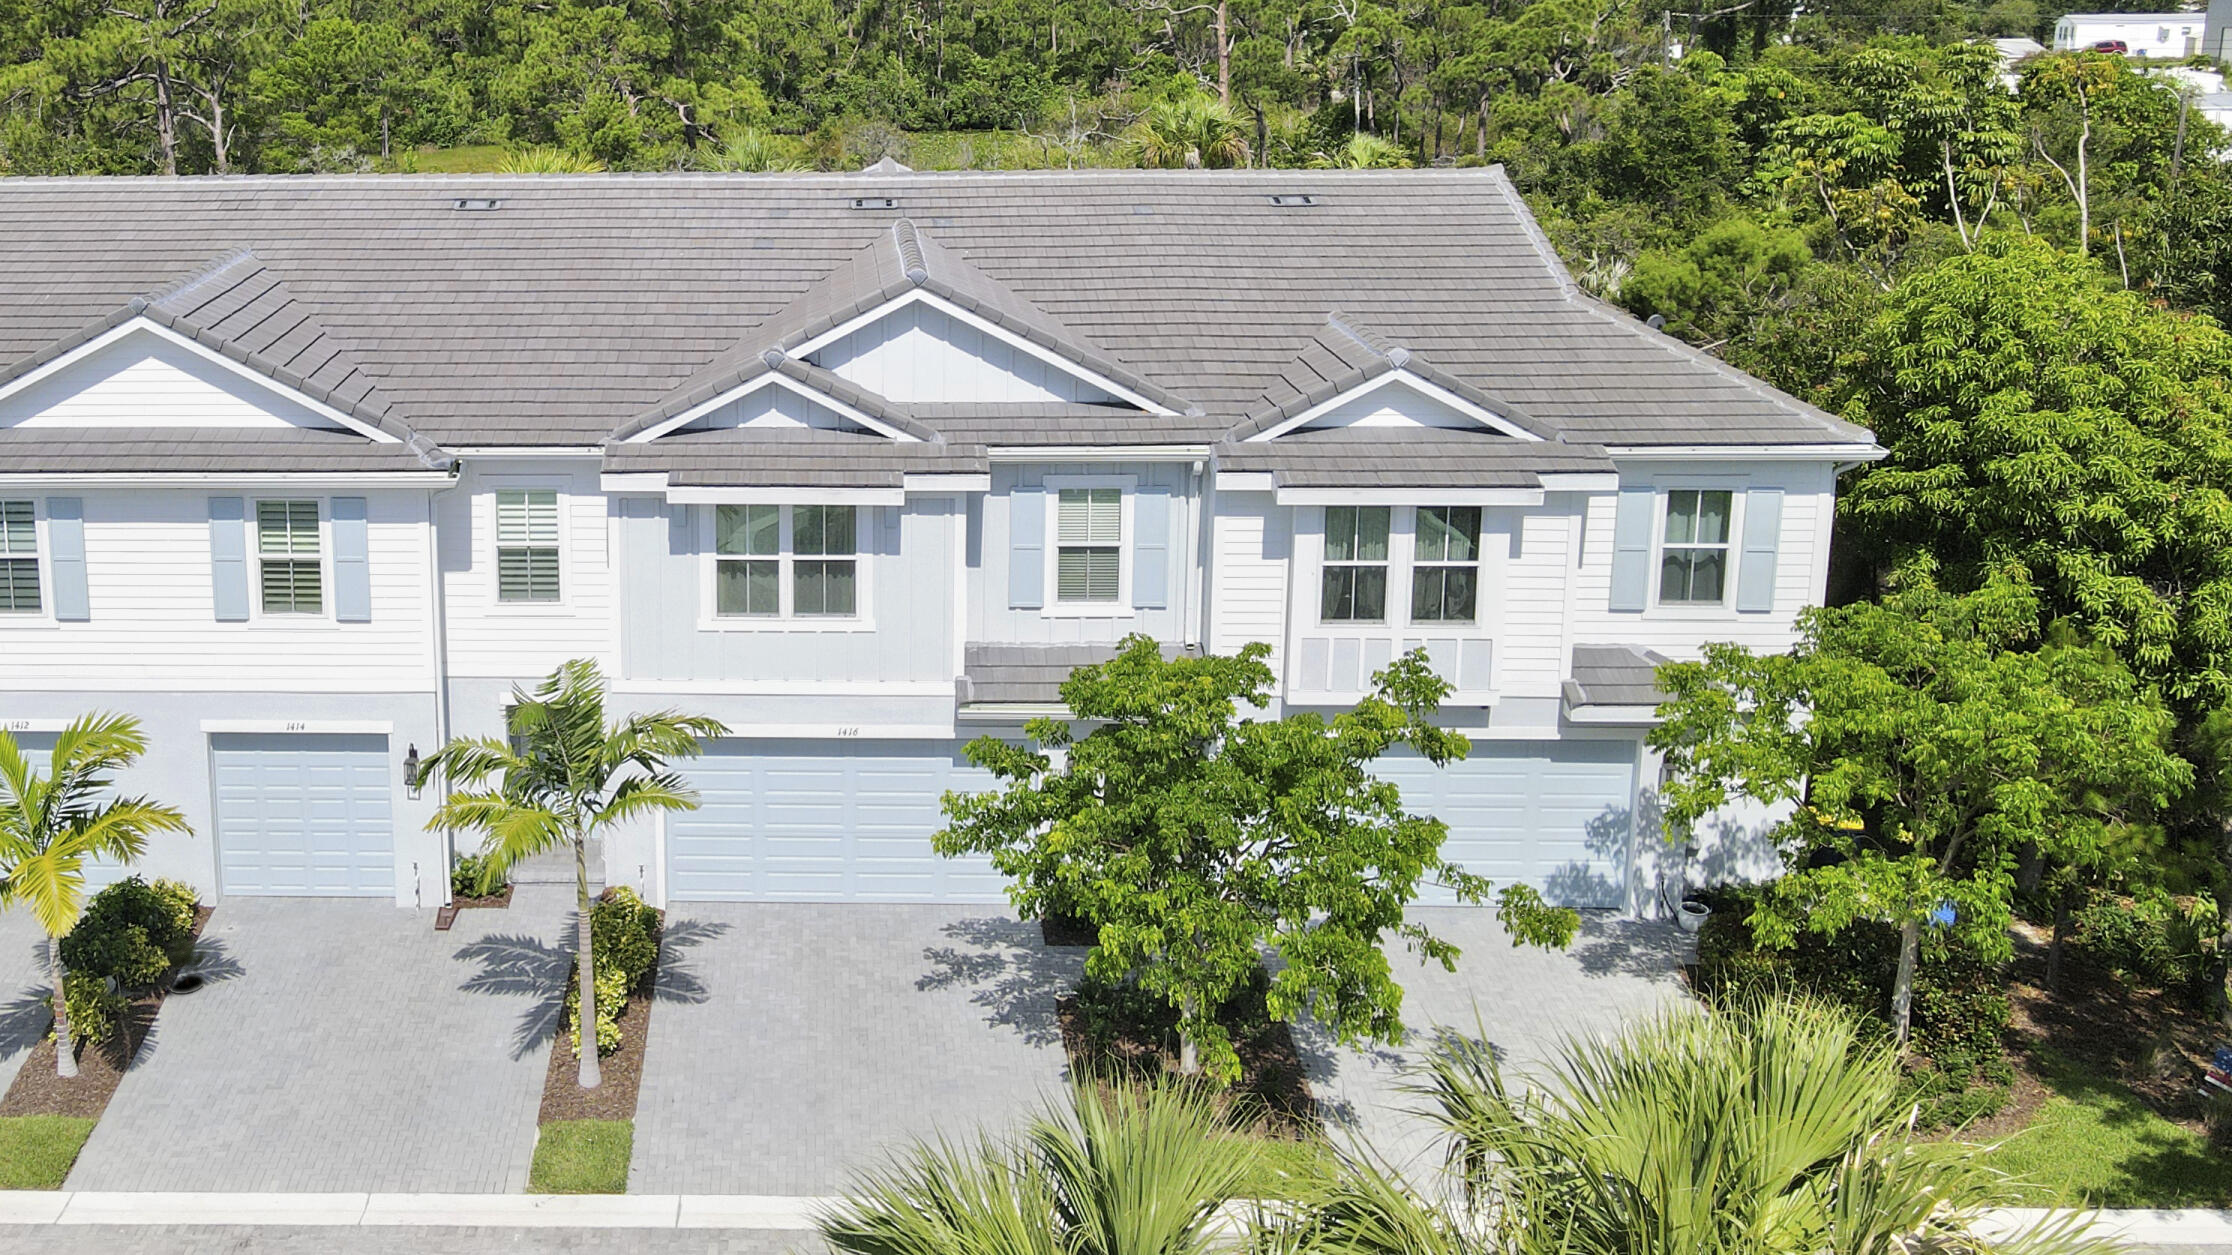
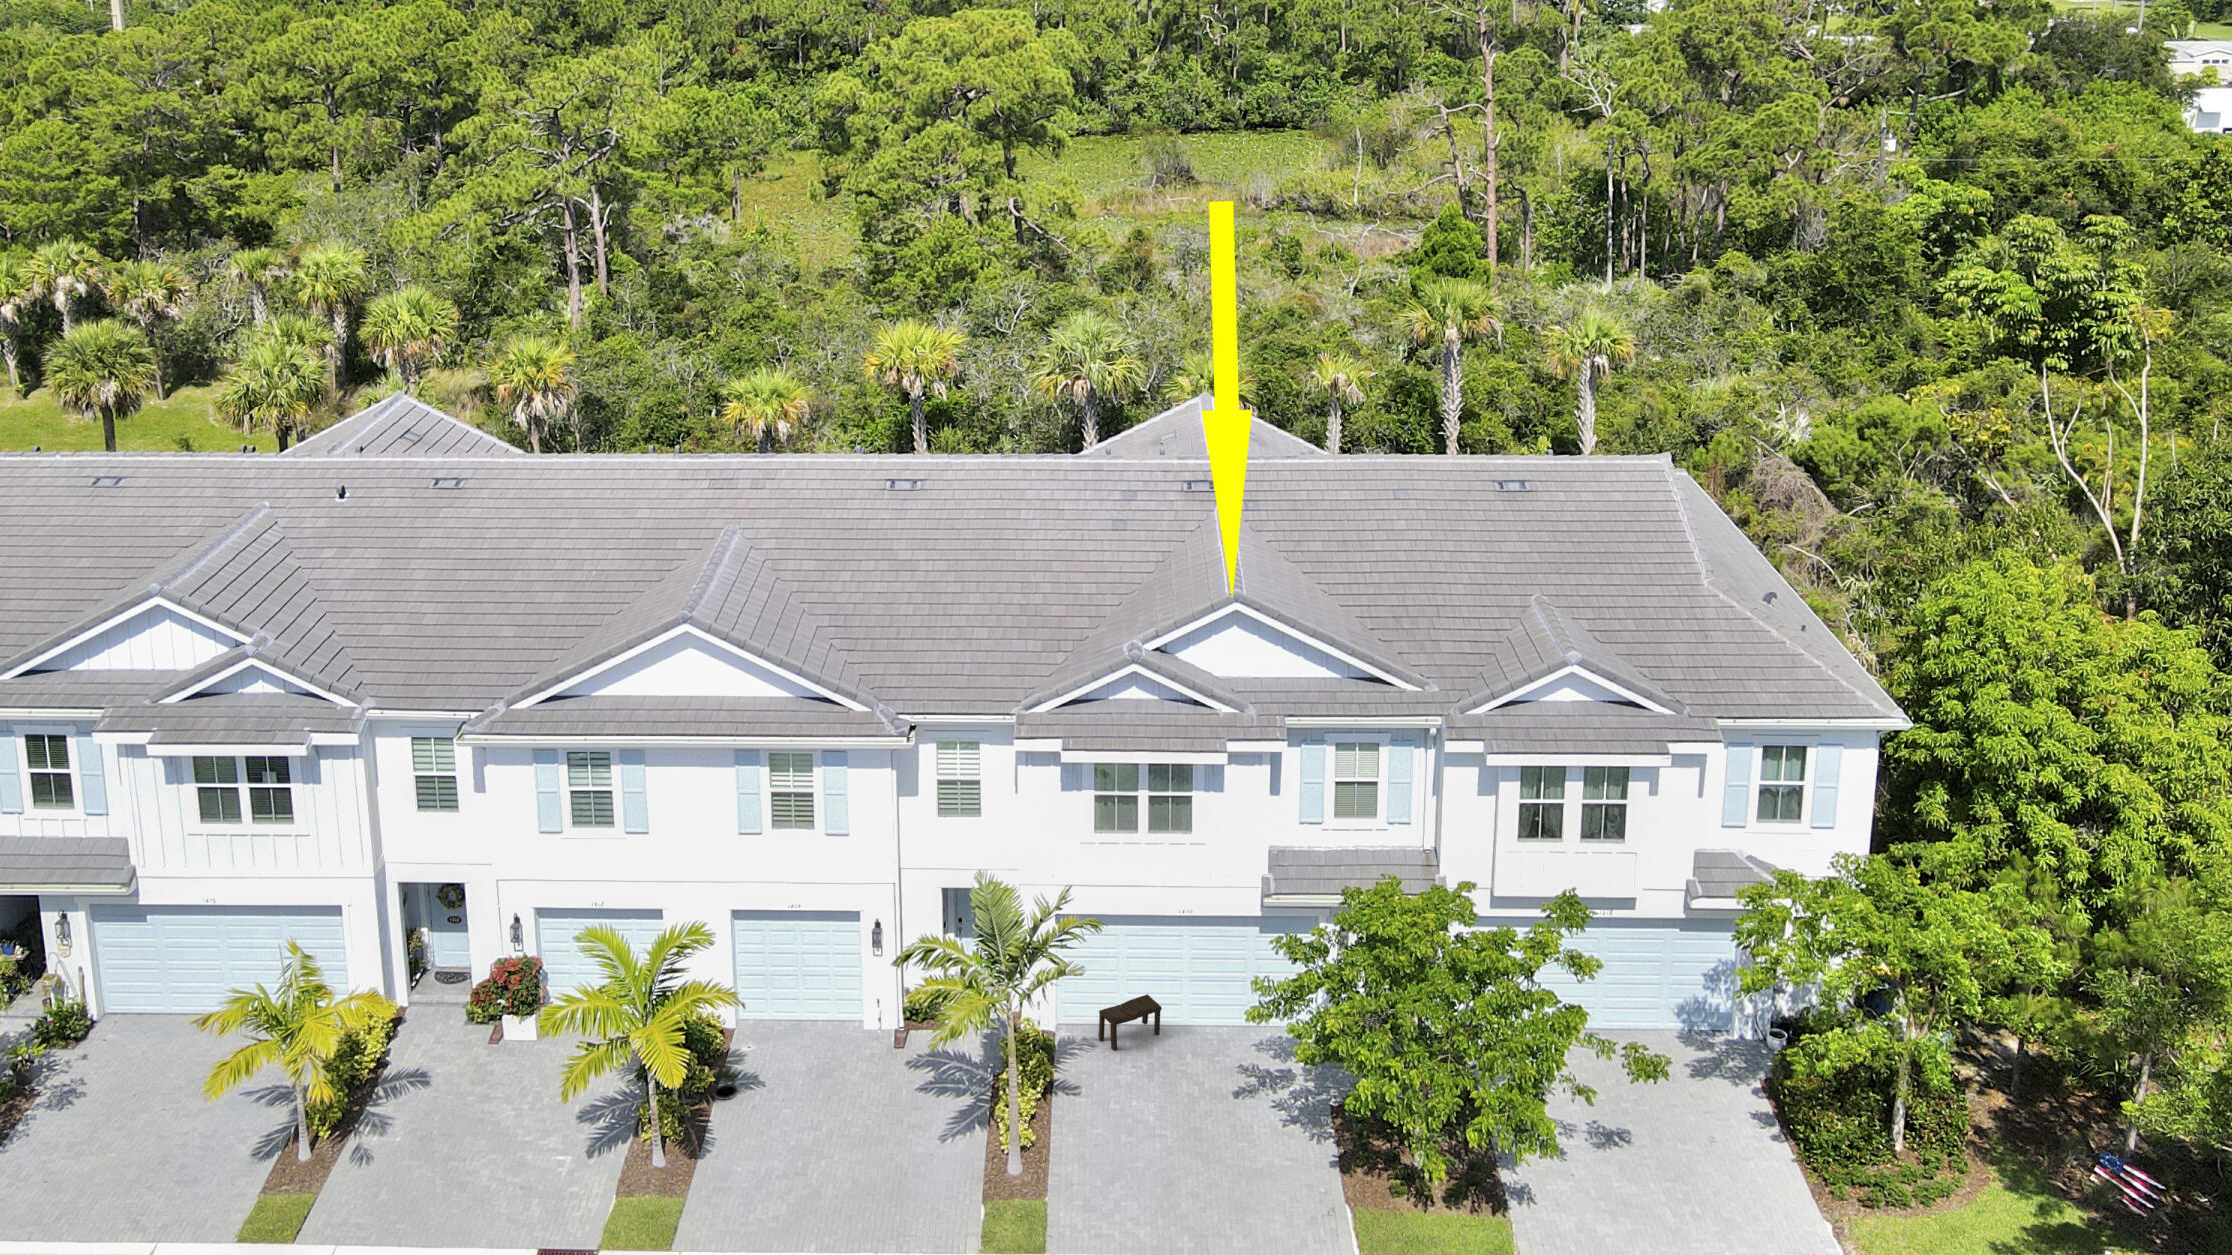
bench: none [727,859,816,933] -> present [1099,994,1162,1050]

